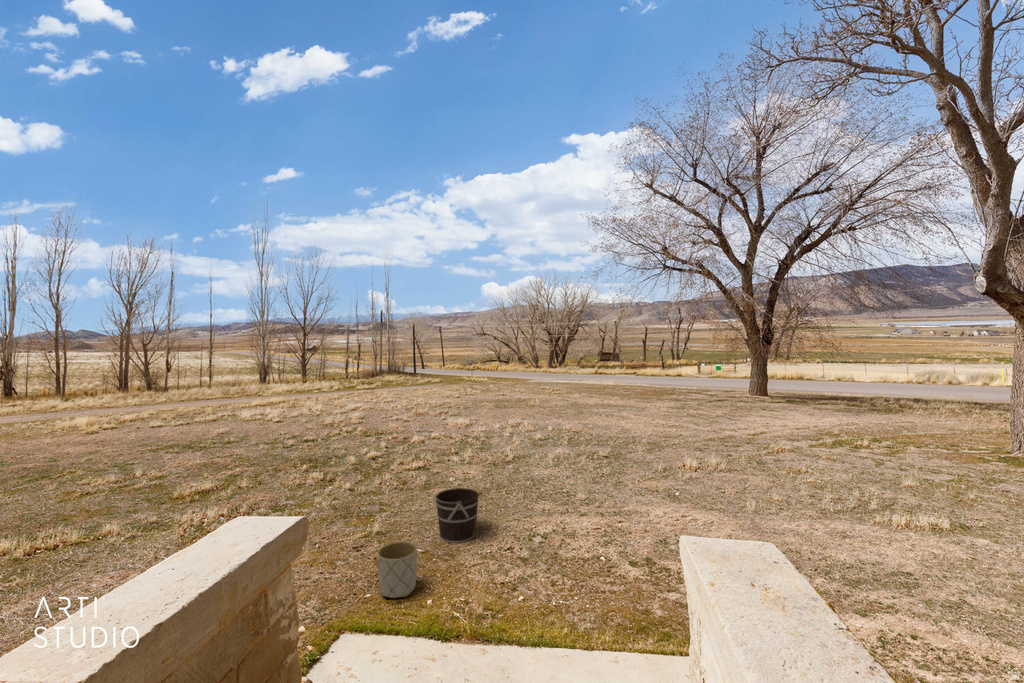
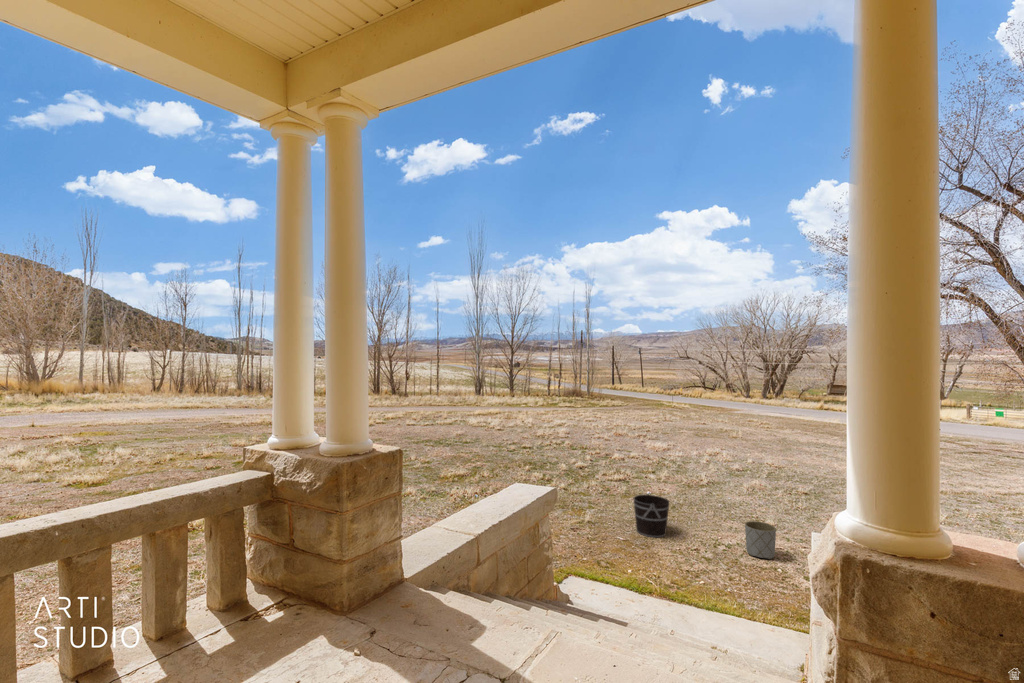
planter: present [377,541,417,598] -> present [745,521,776,560]

